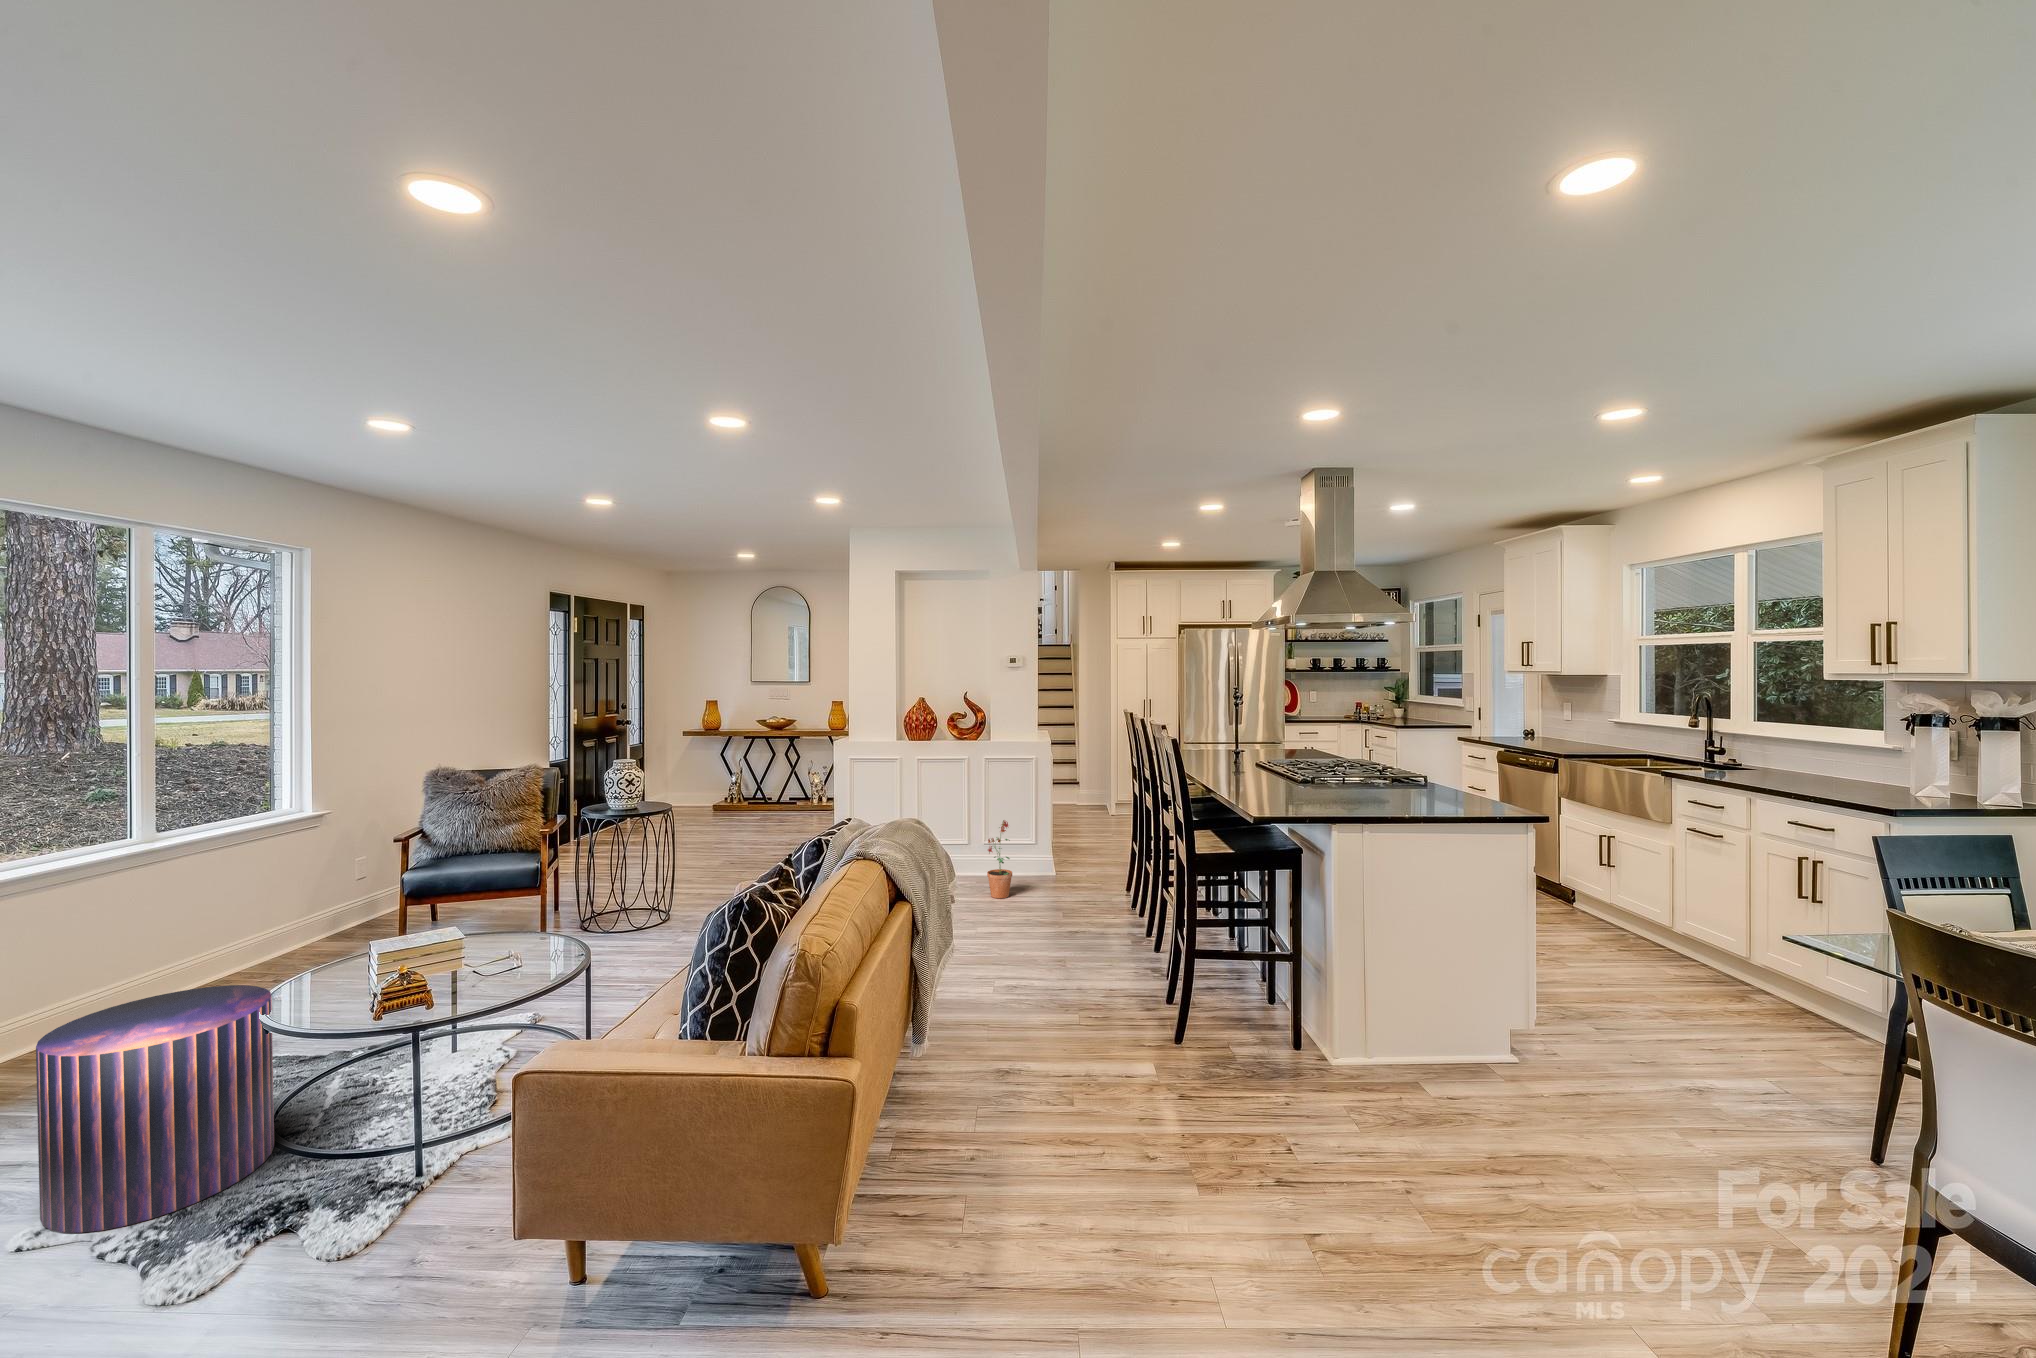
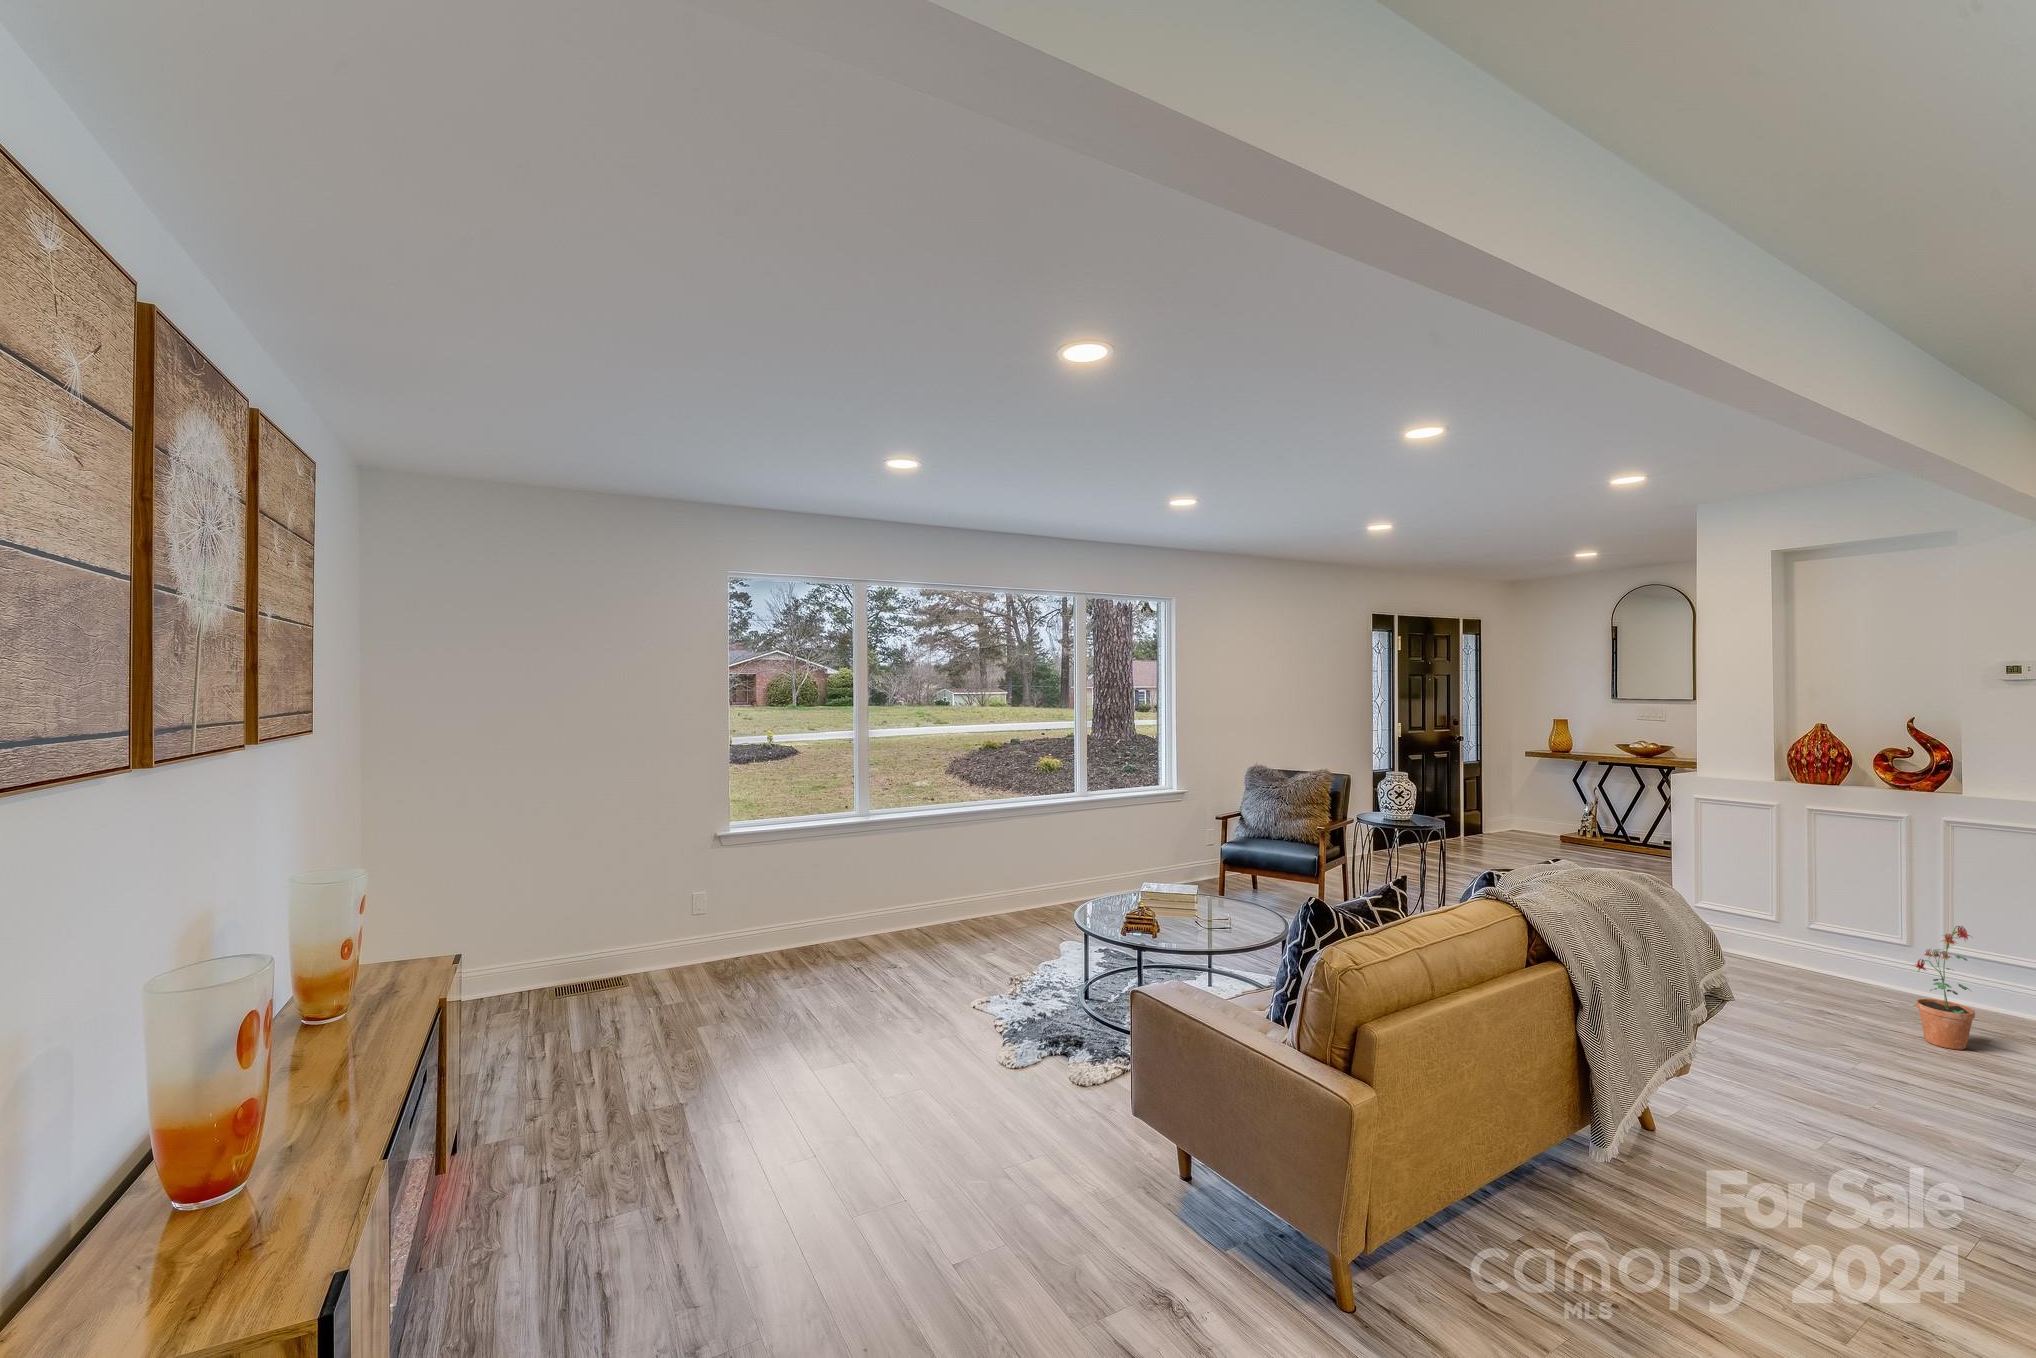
pouf: present [36,985,274,1233] -> none [986,885,1088,1019]

